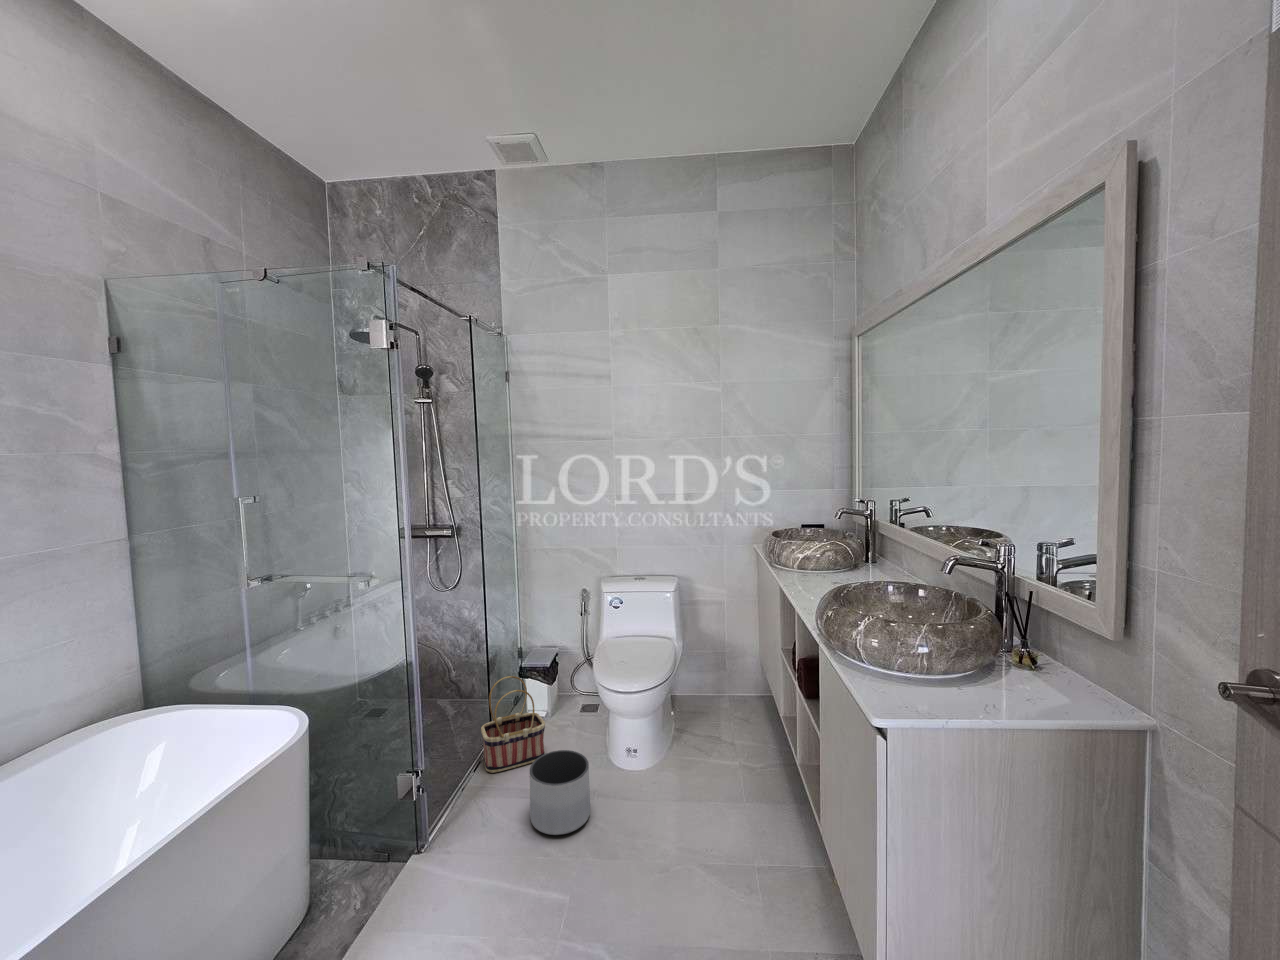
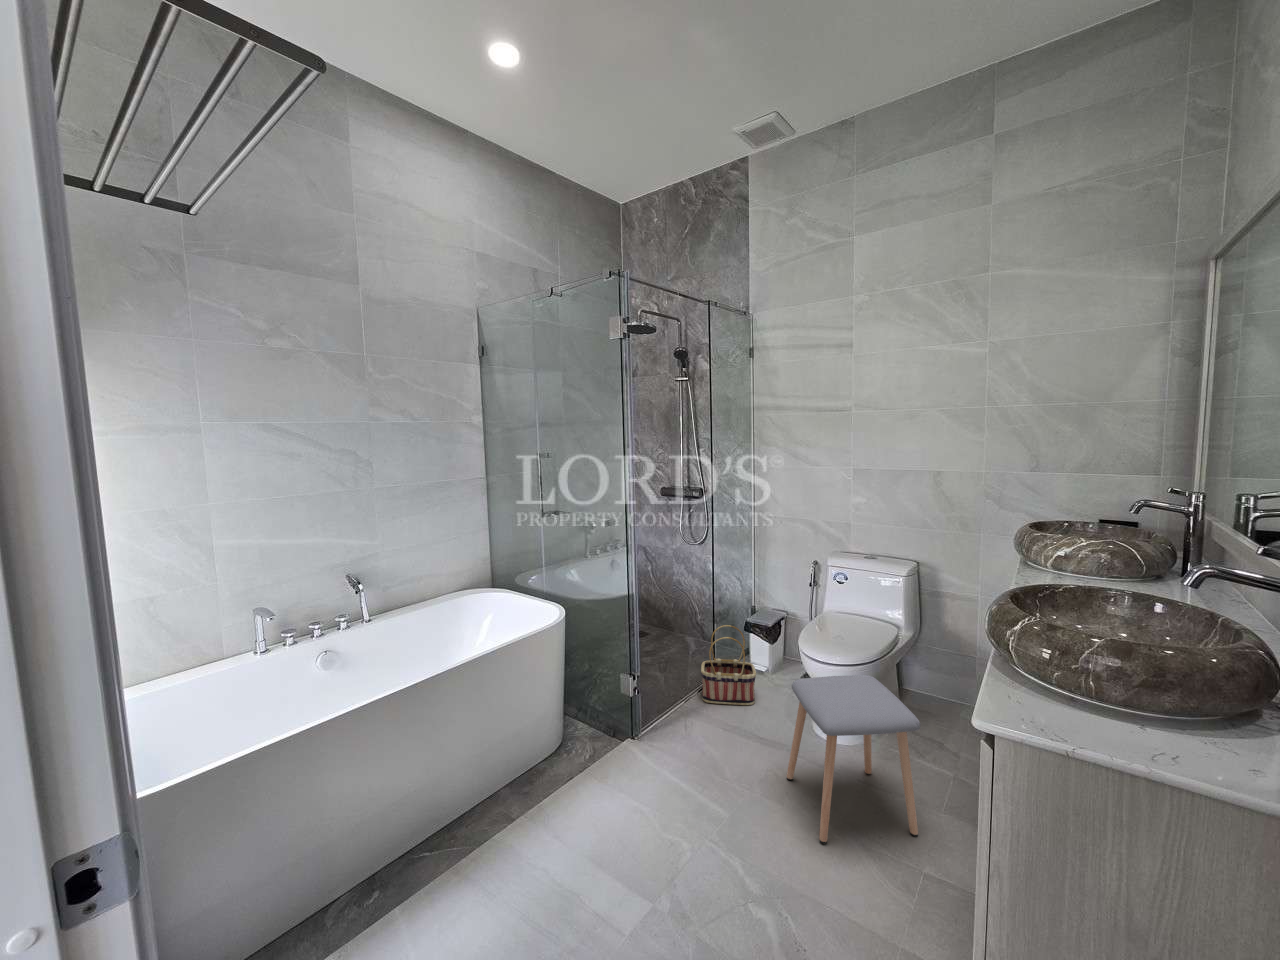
stool: none [611,694,741,883] -> present [787,675,920,844]
planter: present [530,750,590,835] -> none [720,696,774,768]

